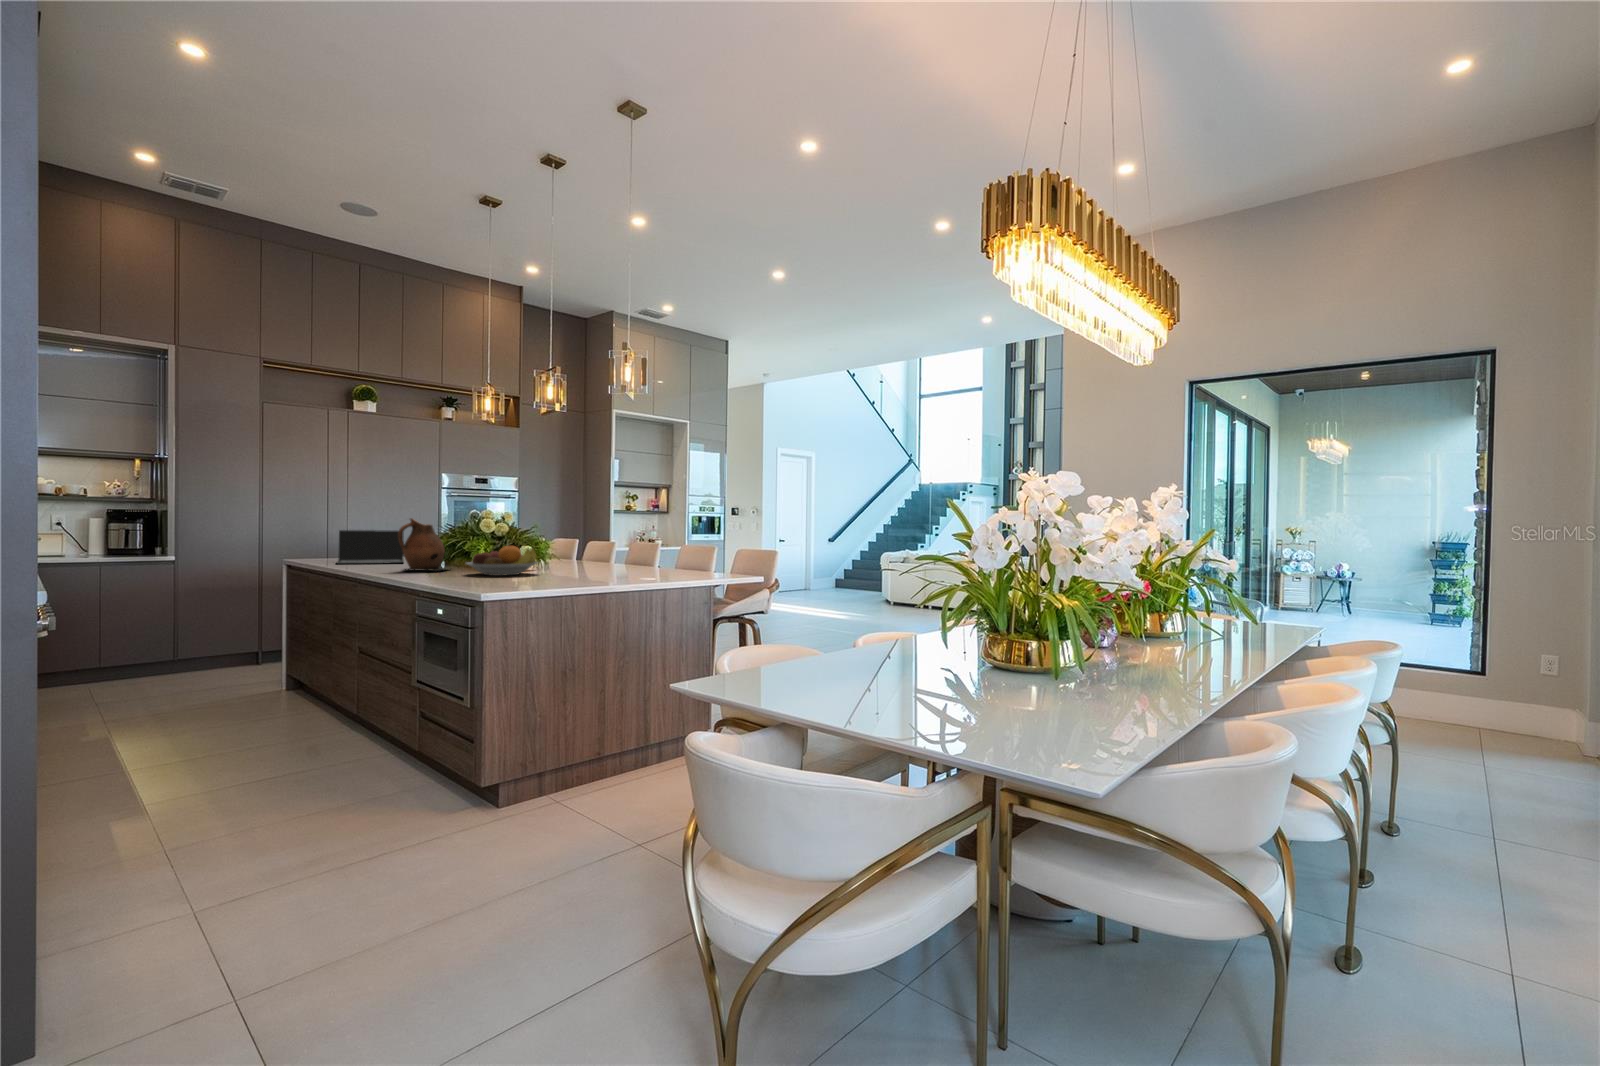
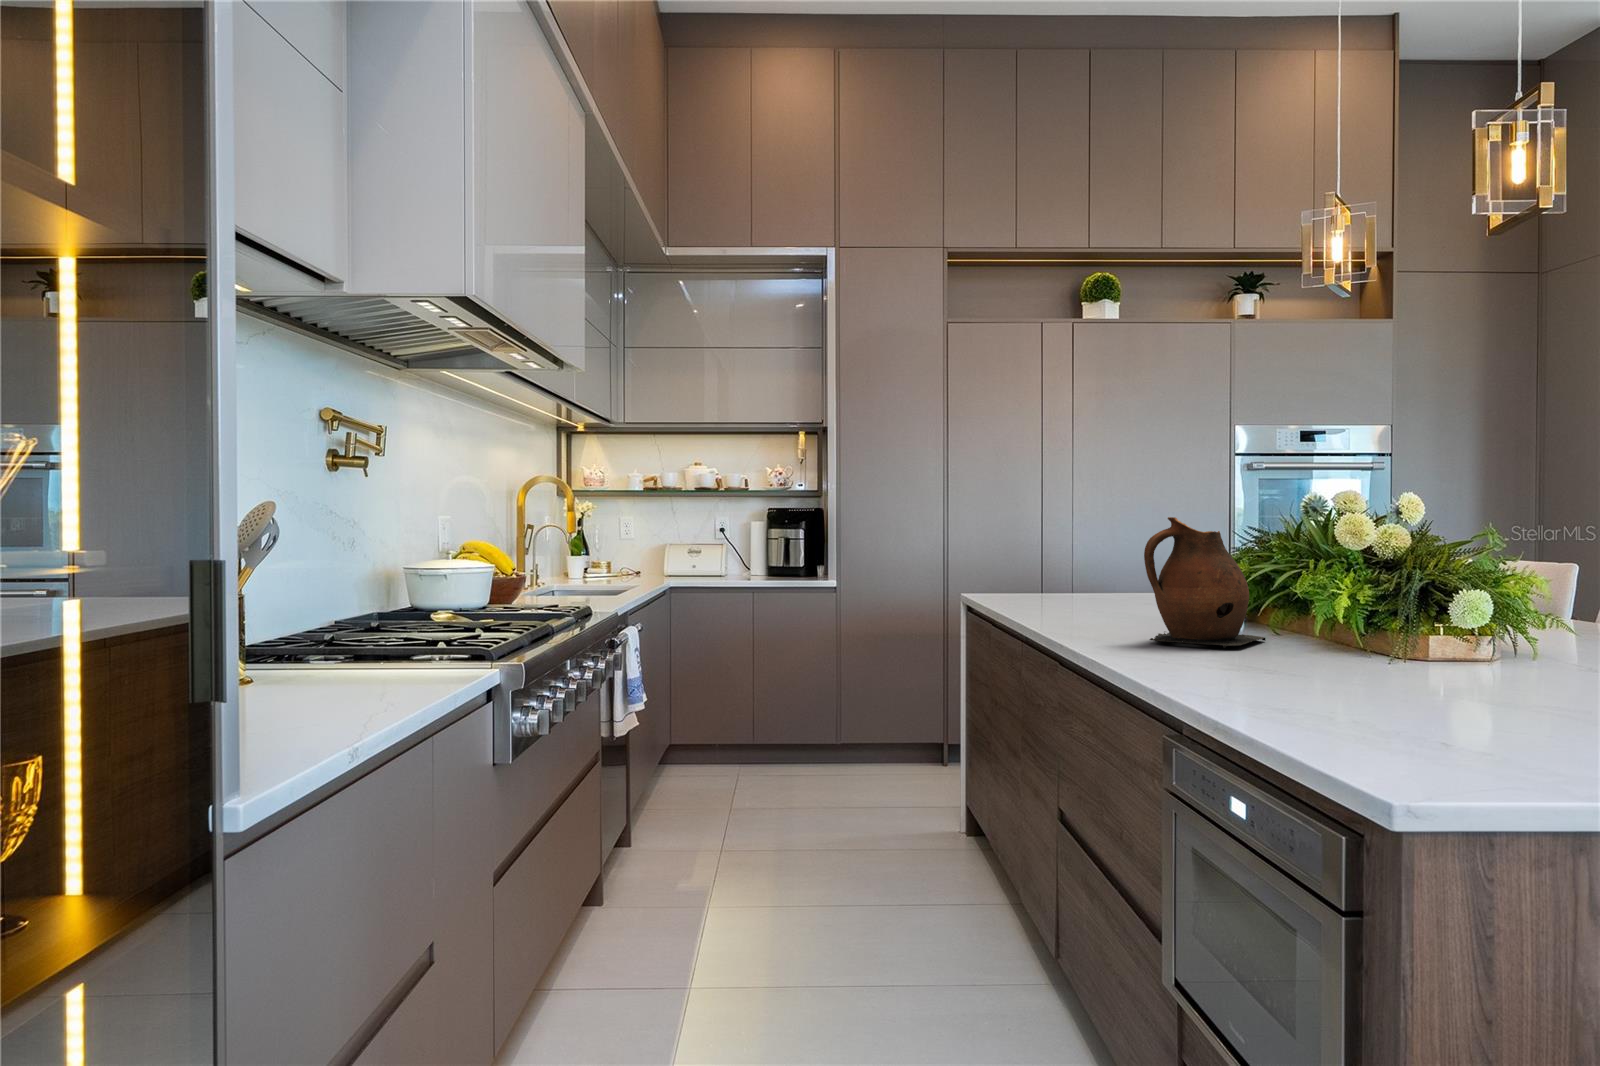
laptop: present [337,530,404,564] -> none [1035,541,1162,613]
fruit bowl: present [466,546,537,576] -> none [1304,591,1521,677]

